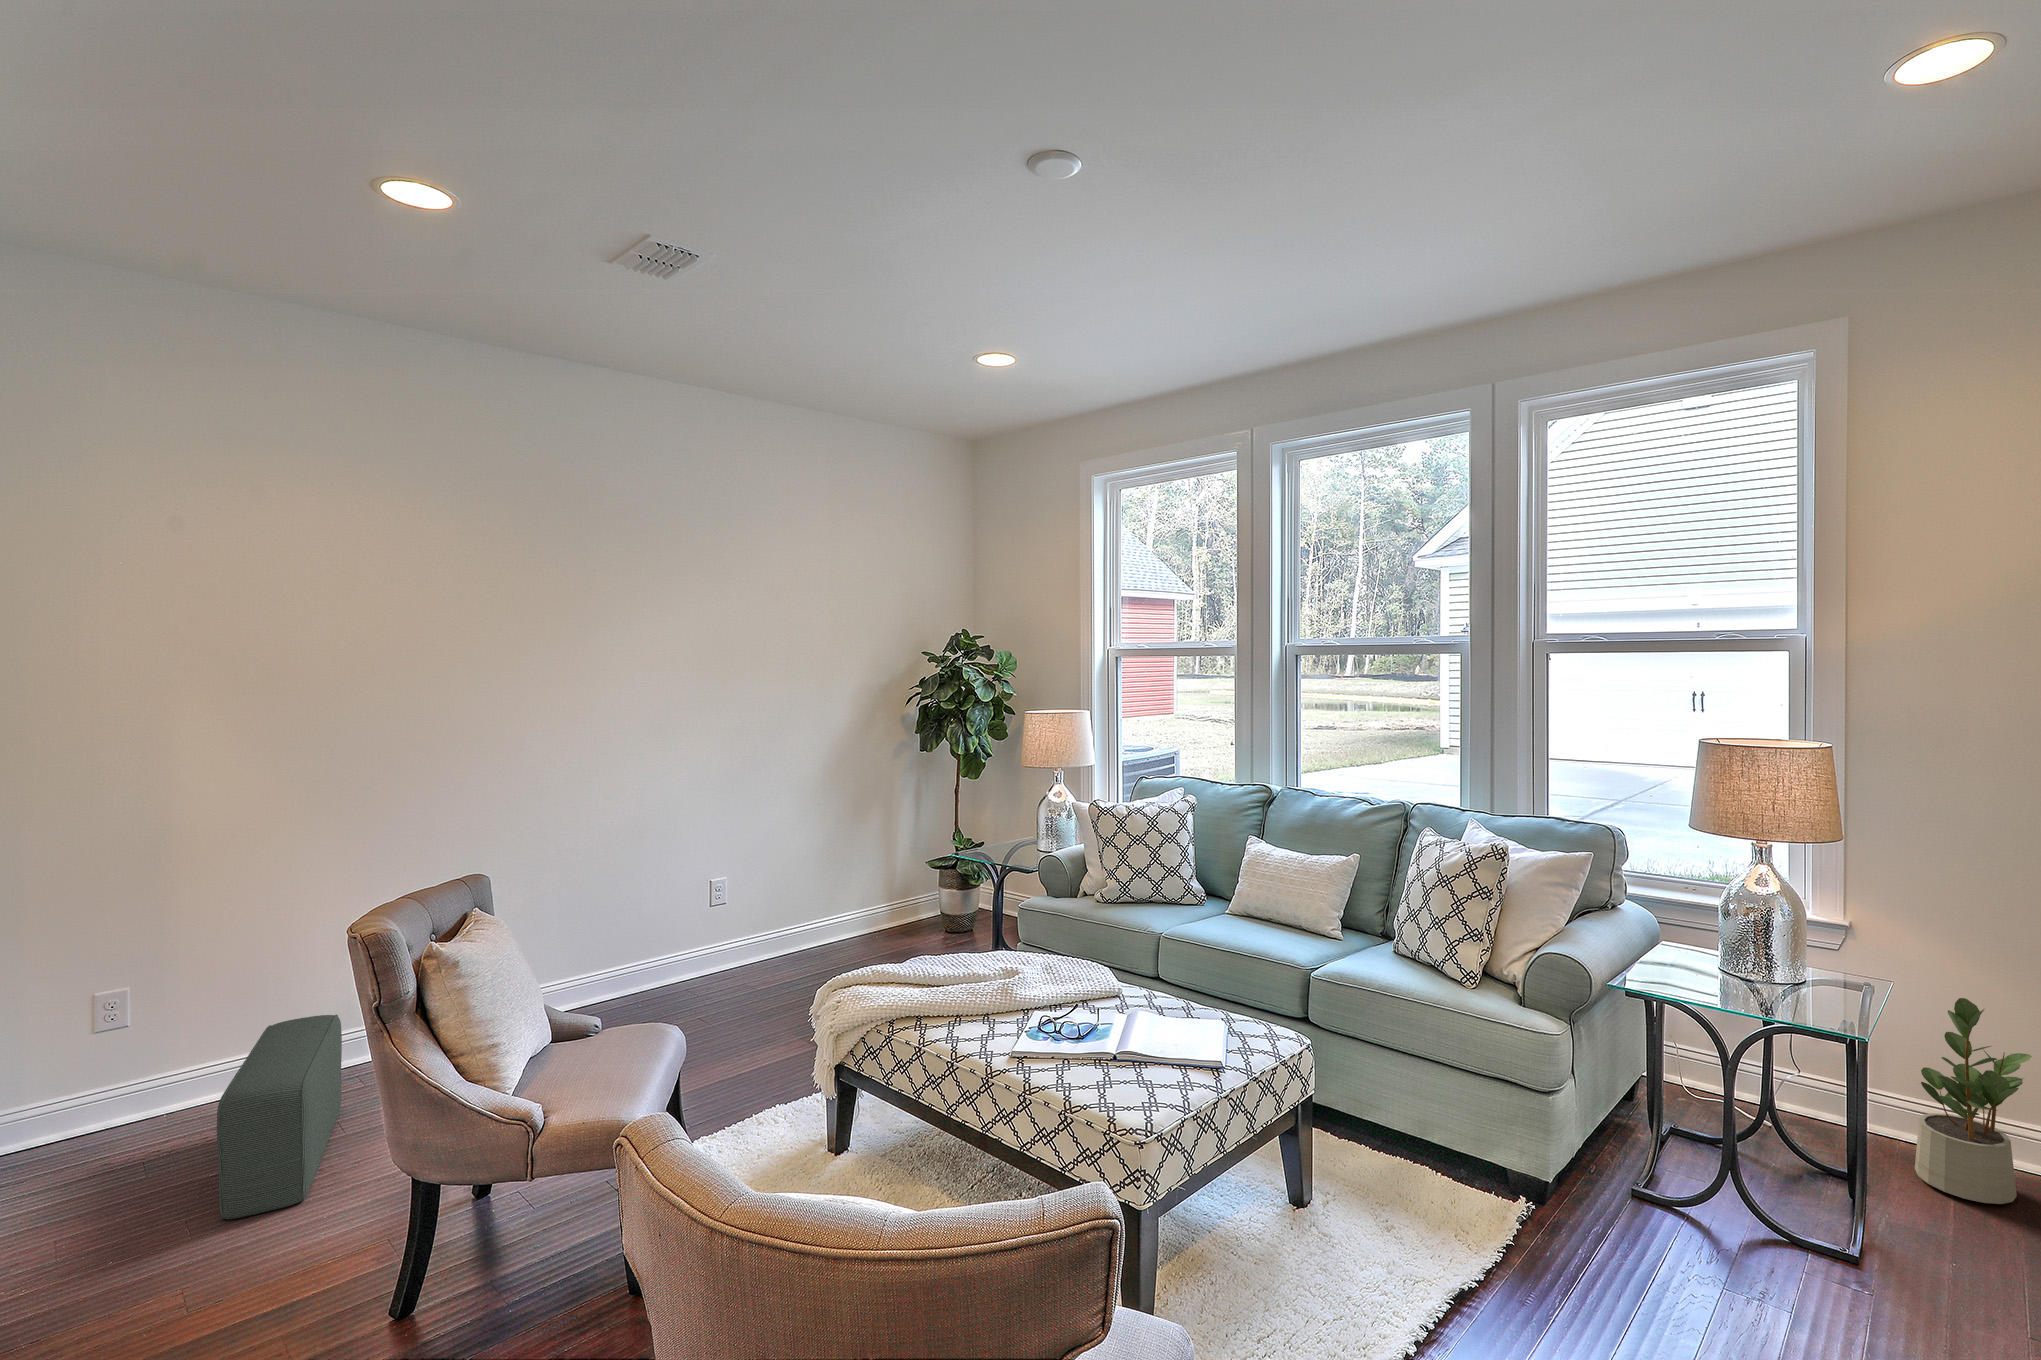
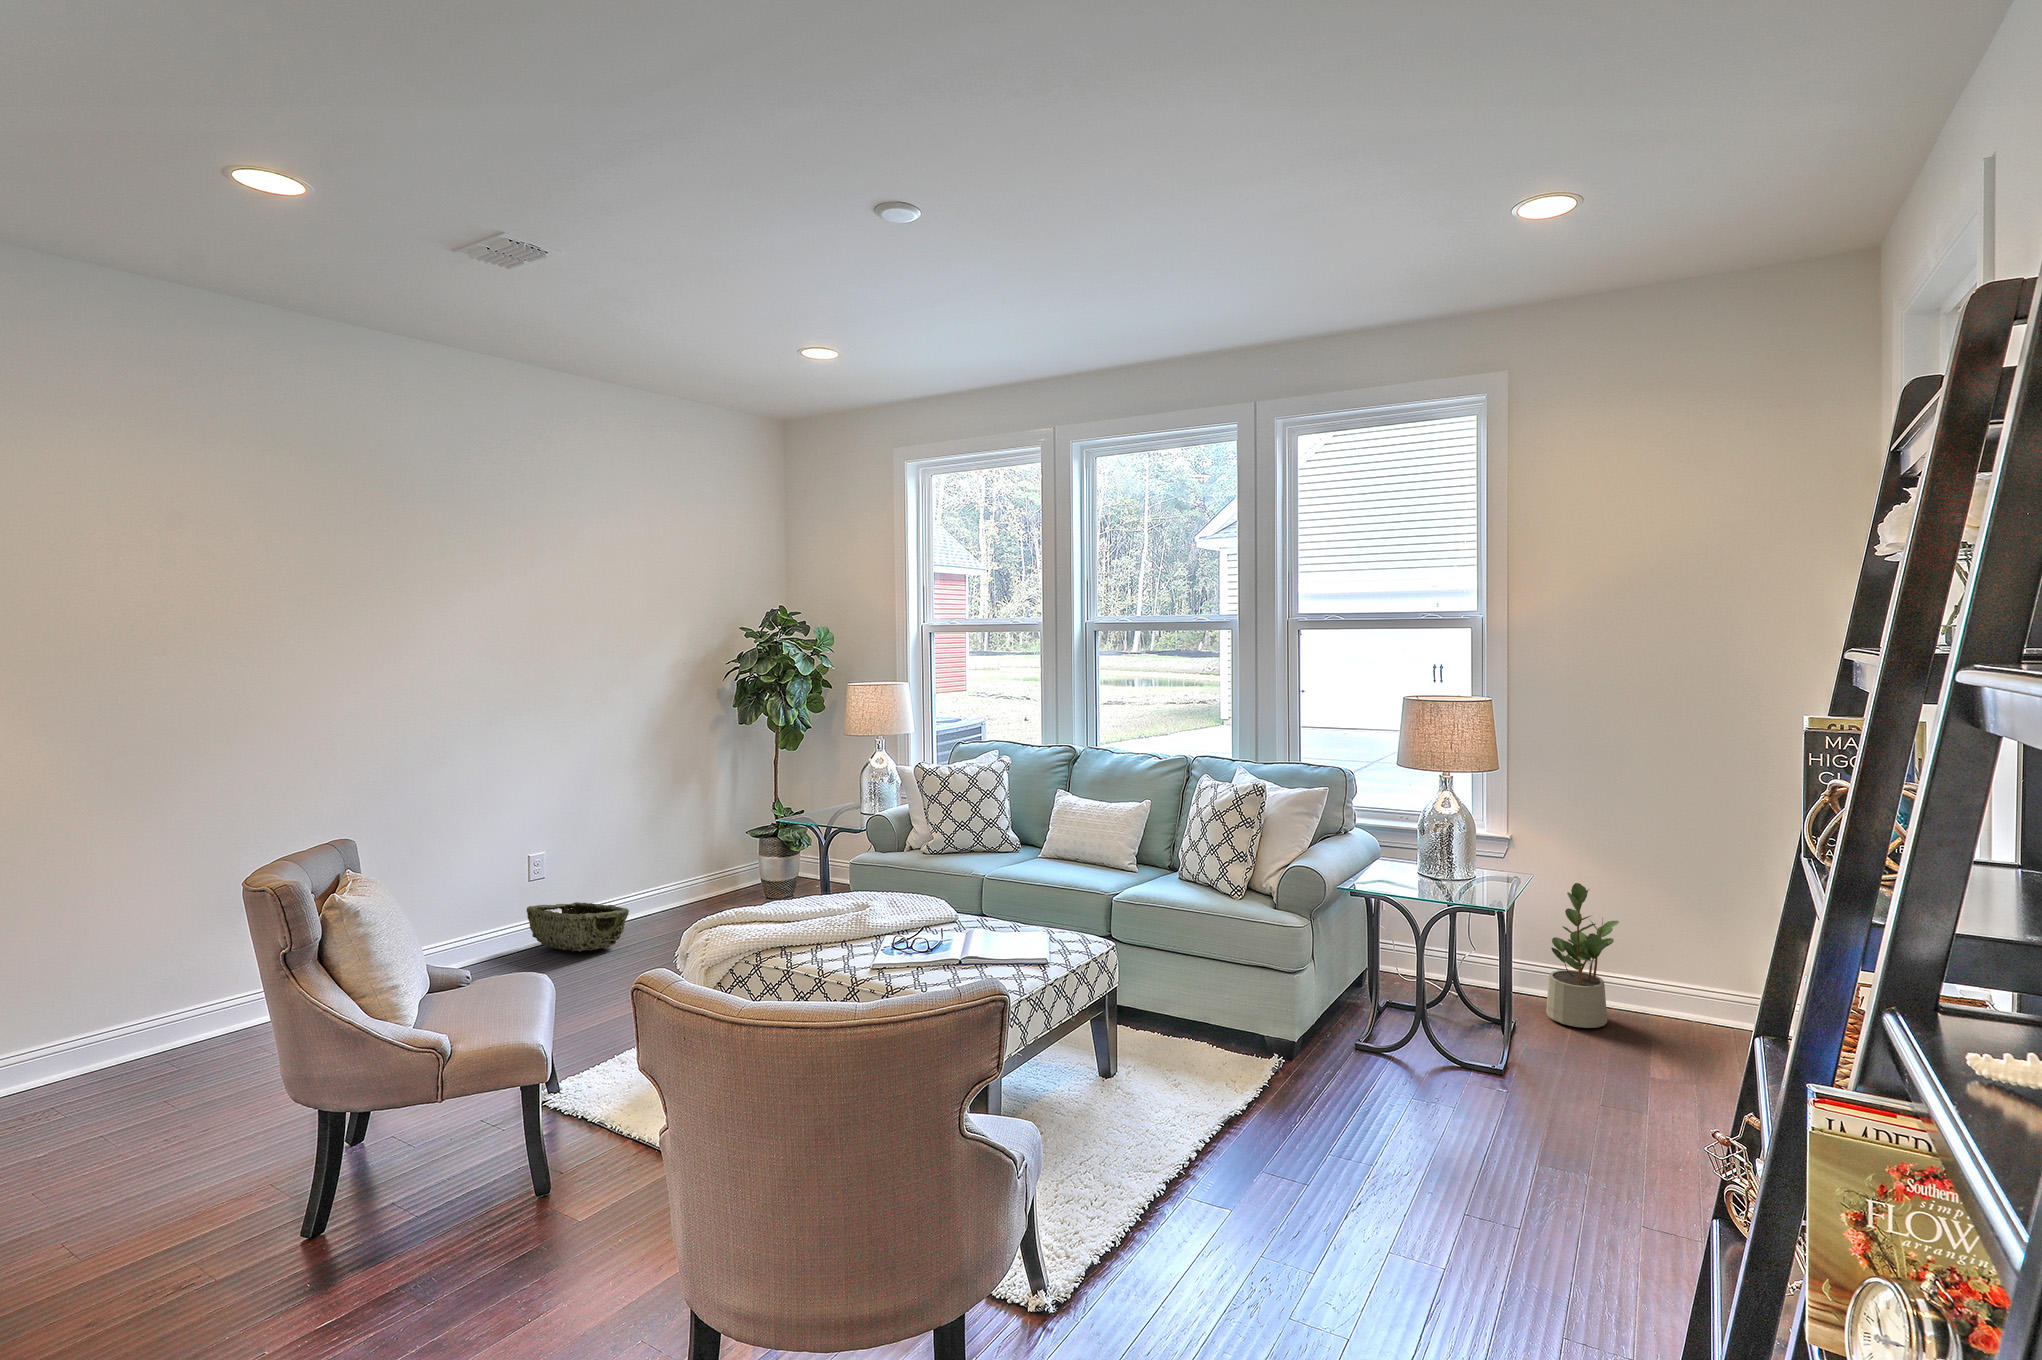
woven basket: none [709,929,804,982] -> present [526,902,629,952]
pouf: present [217,1015,342,1219] -> none [57,996,158,1191]

